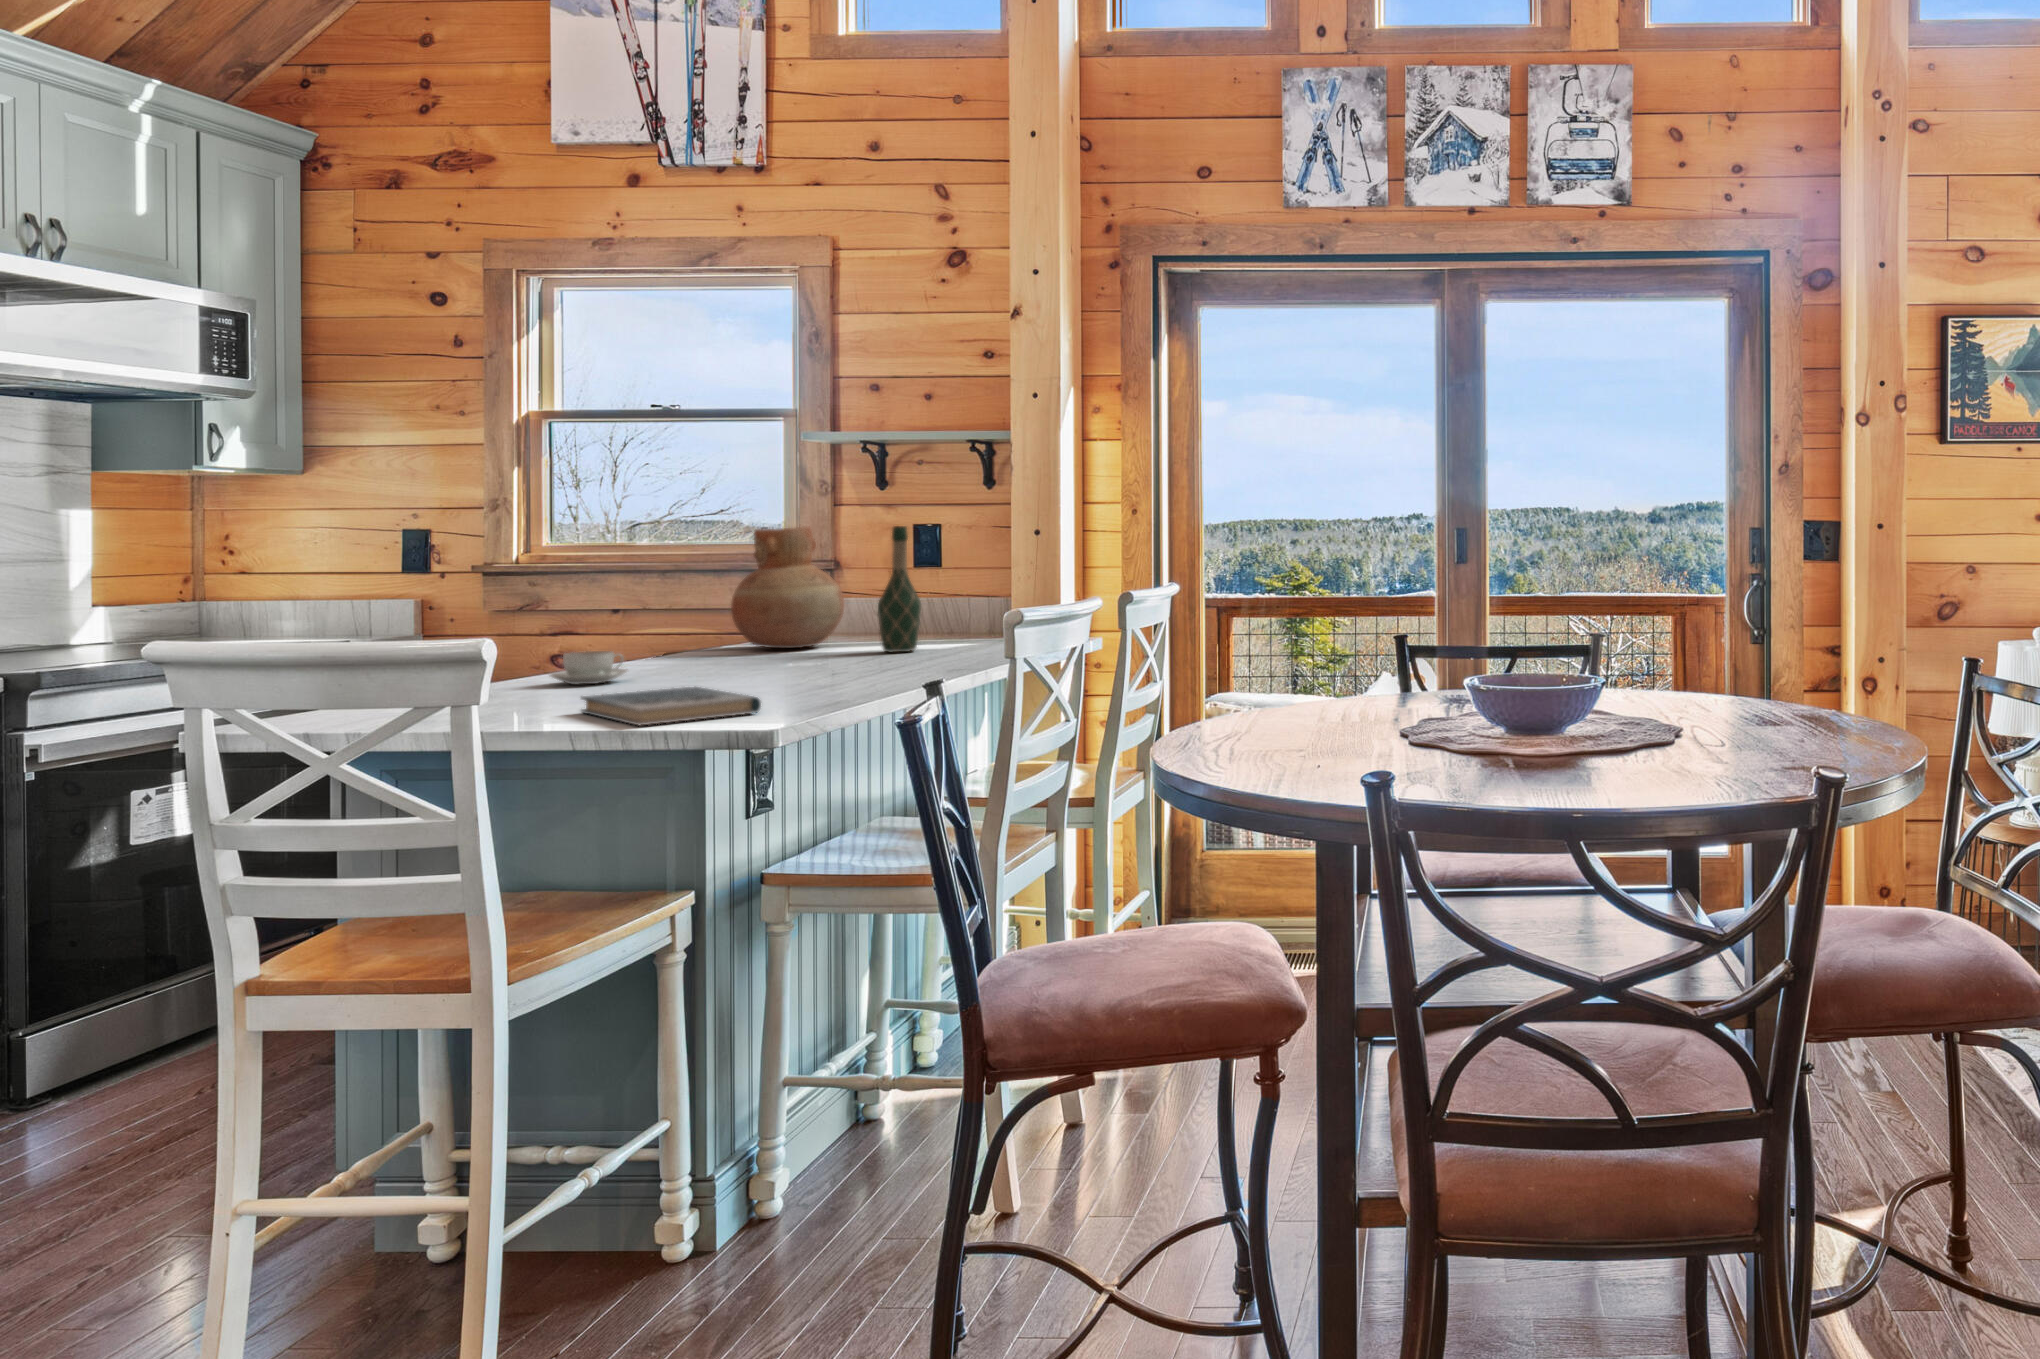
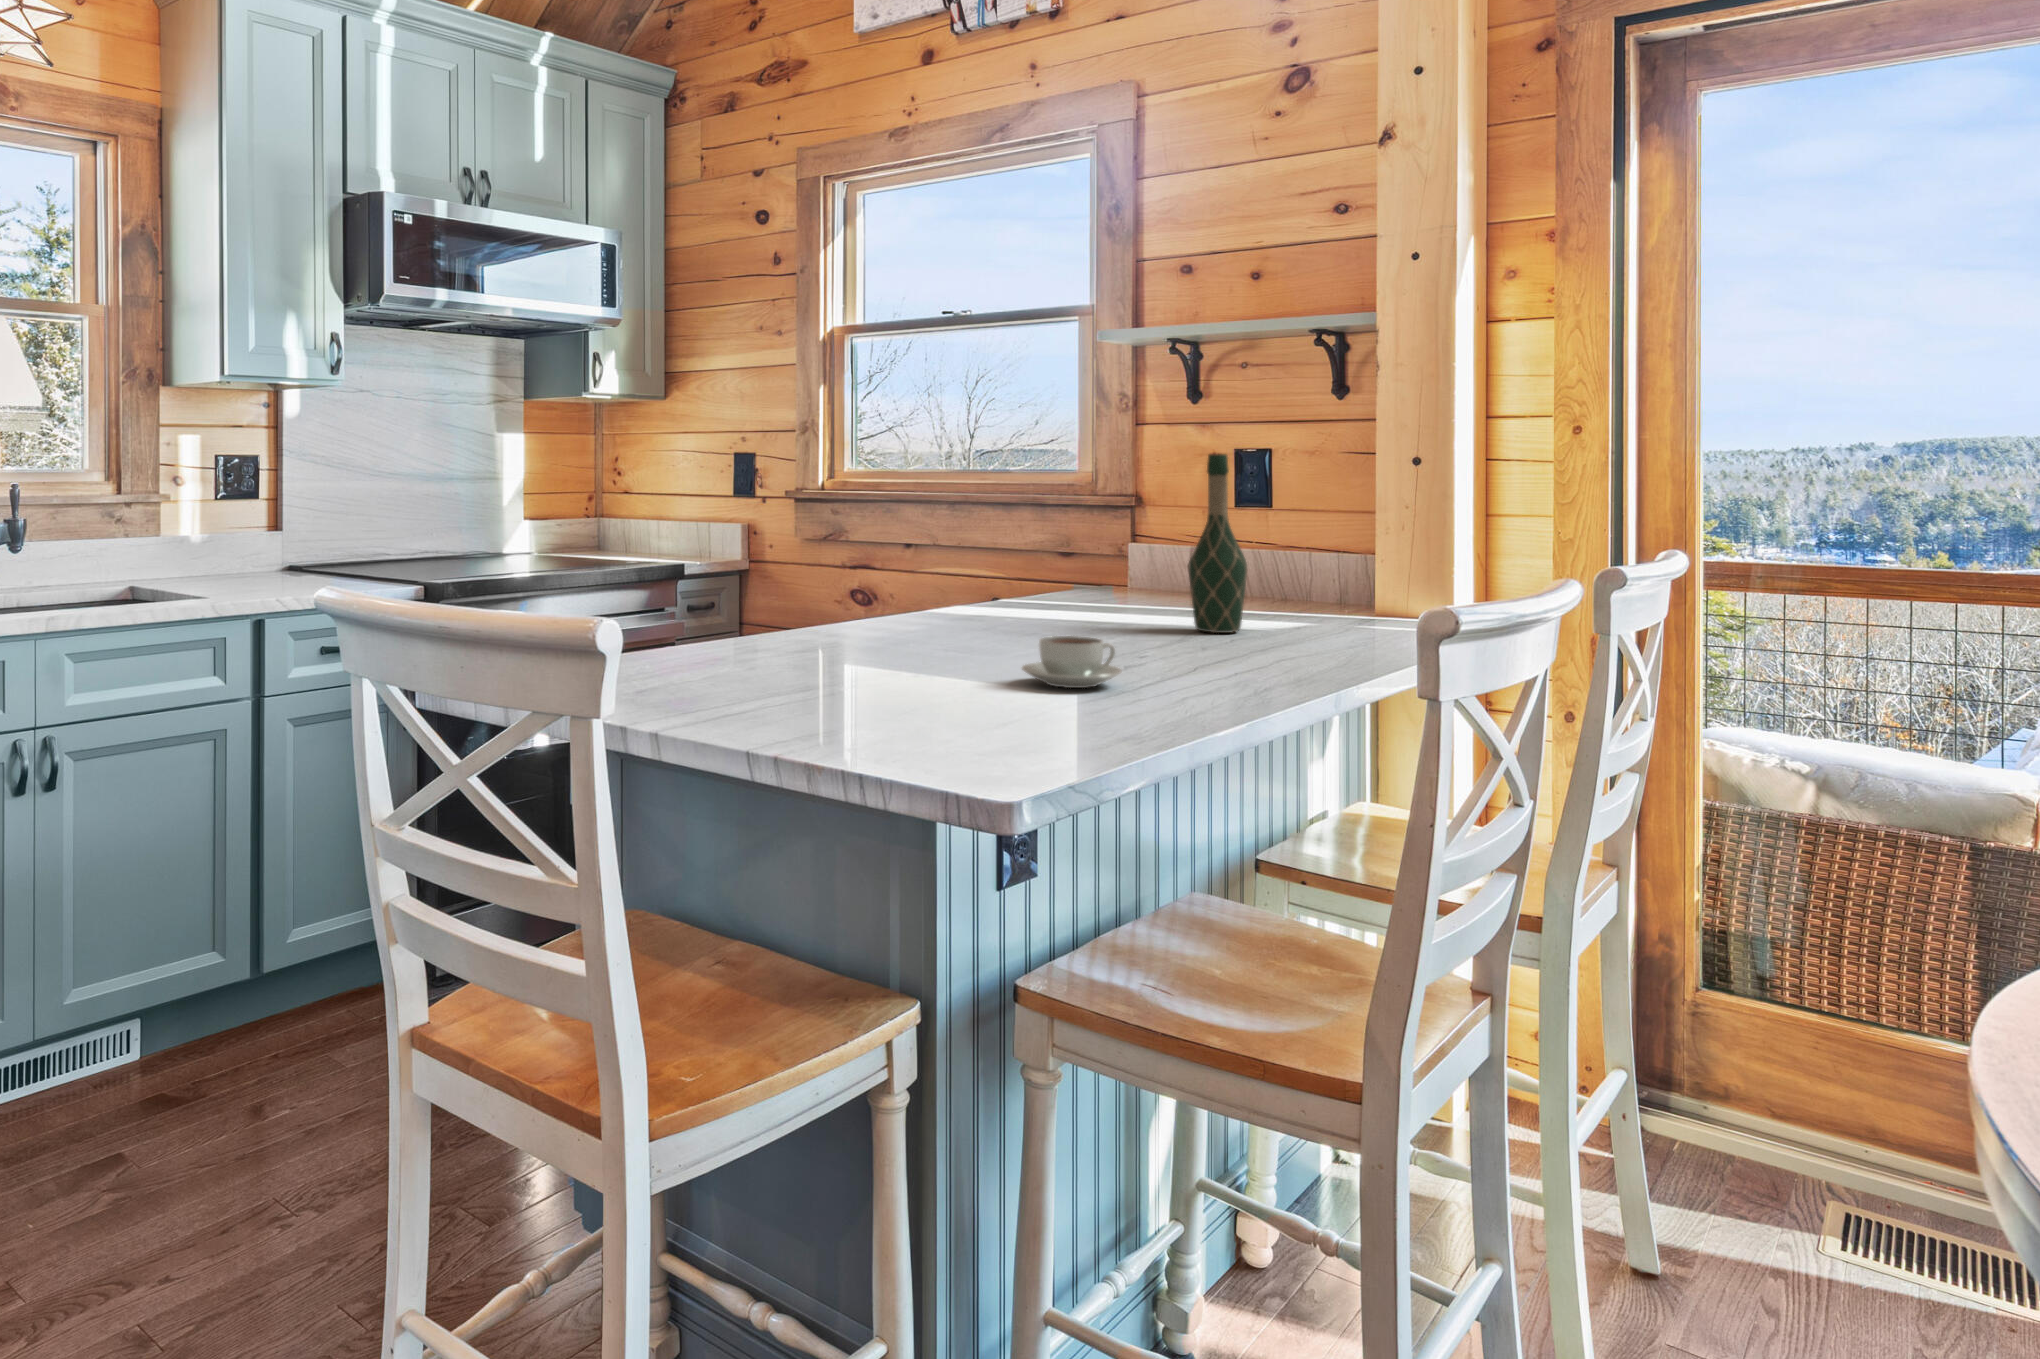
vase: present [731,526,845,648] -> none [1014,453,1148,612]
coffee cup: present [550,651,627,684] -> present [1022,636,1122,688]
book: present [581,687,761,725] -> none [797,680,1007,746]

